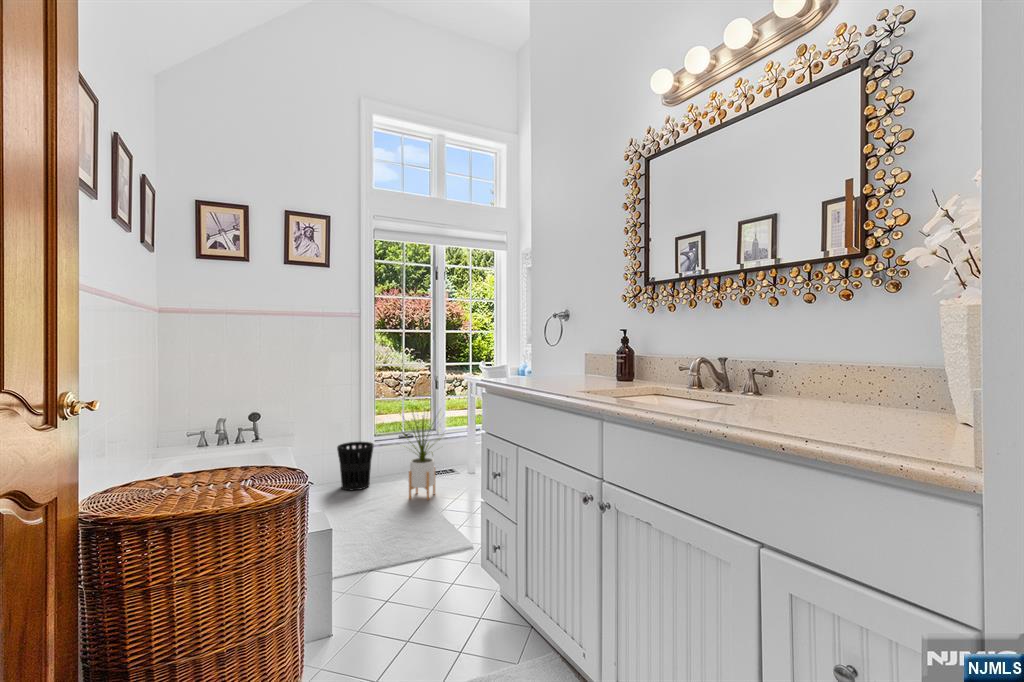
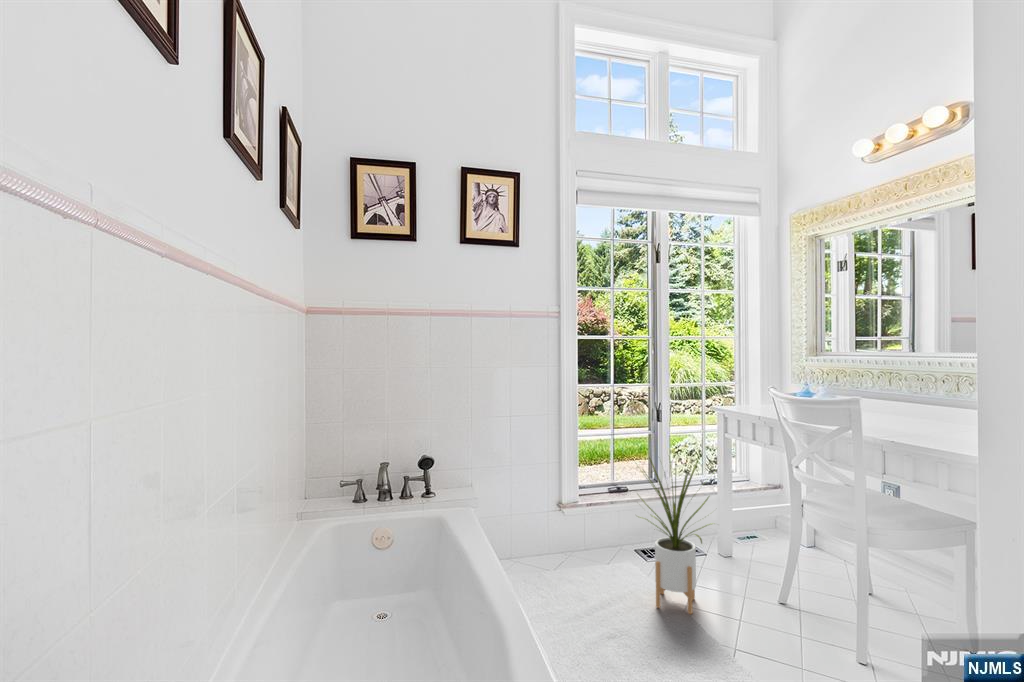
wastebasket: present [337,442,373,490] -> none [534,498,585,576]

